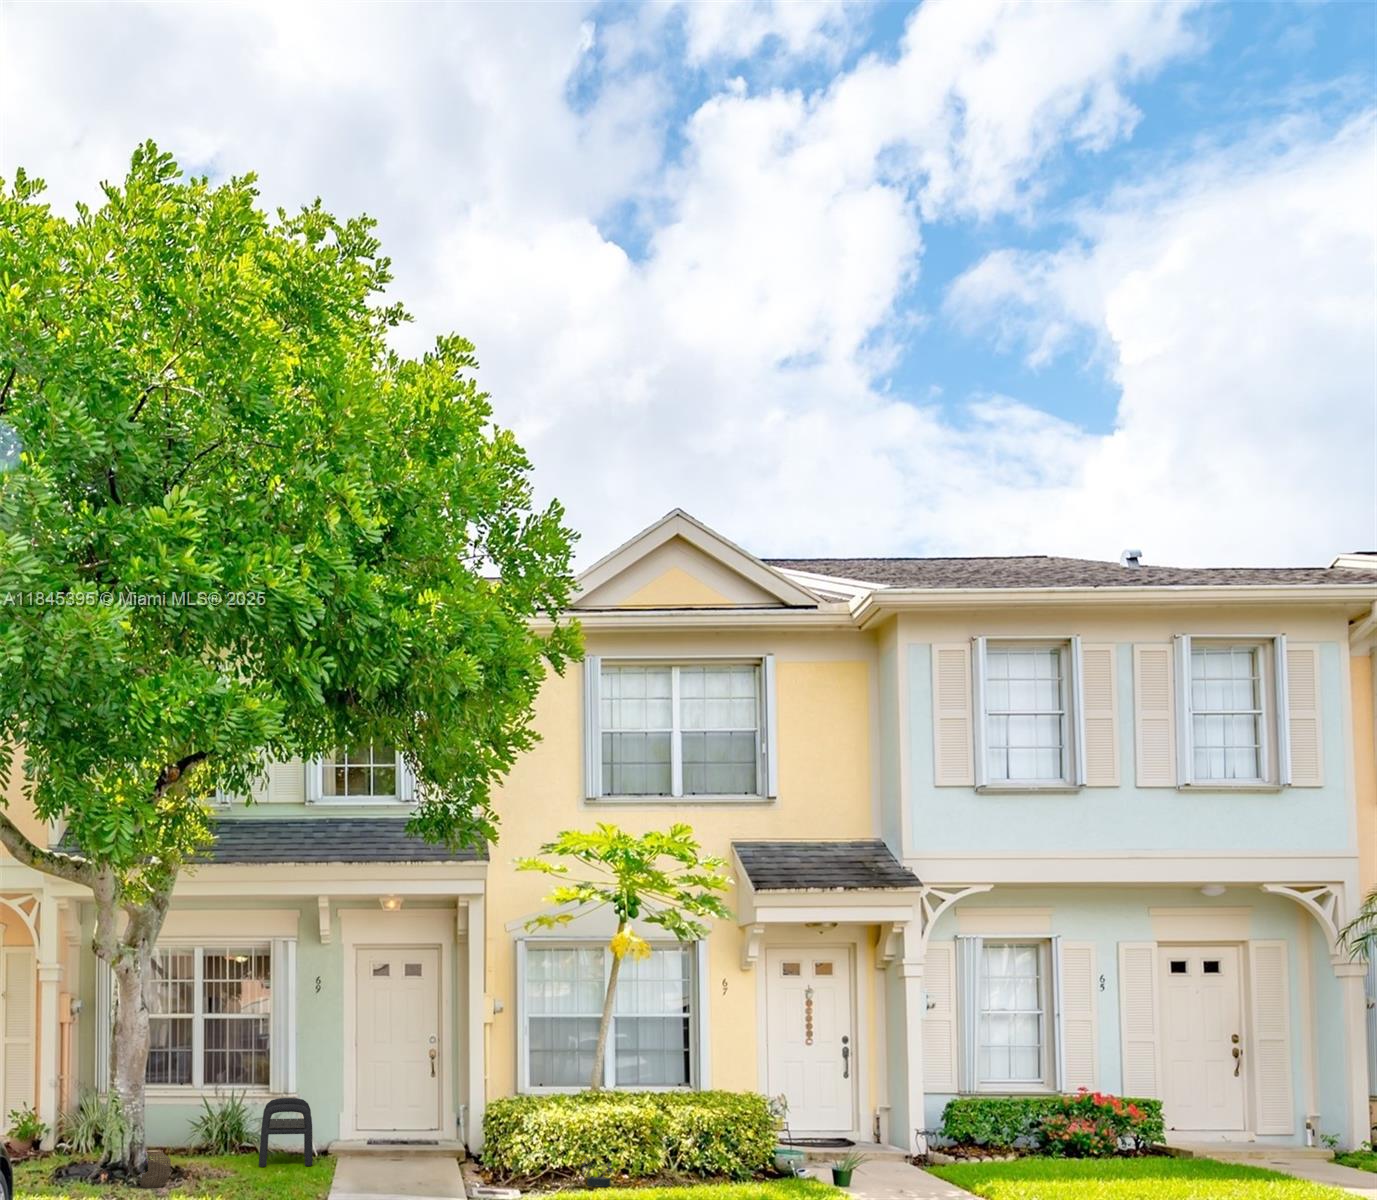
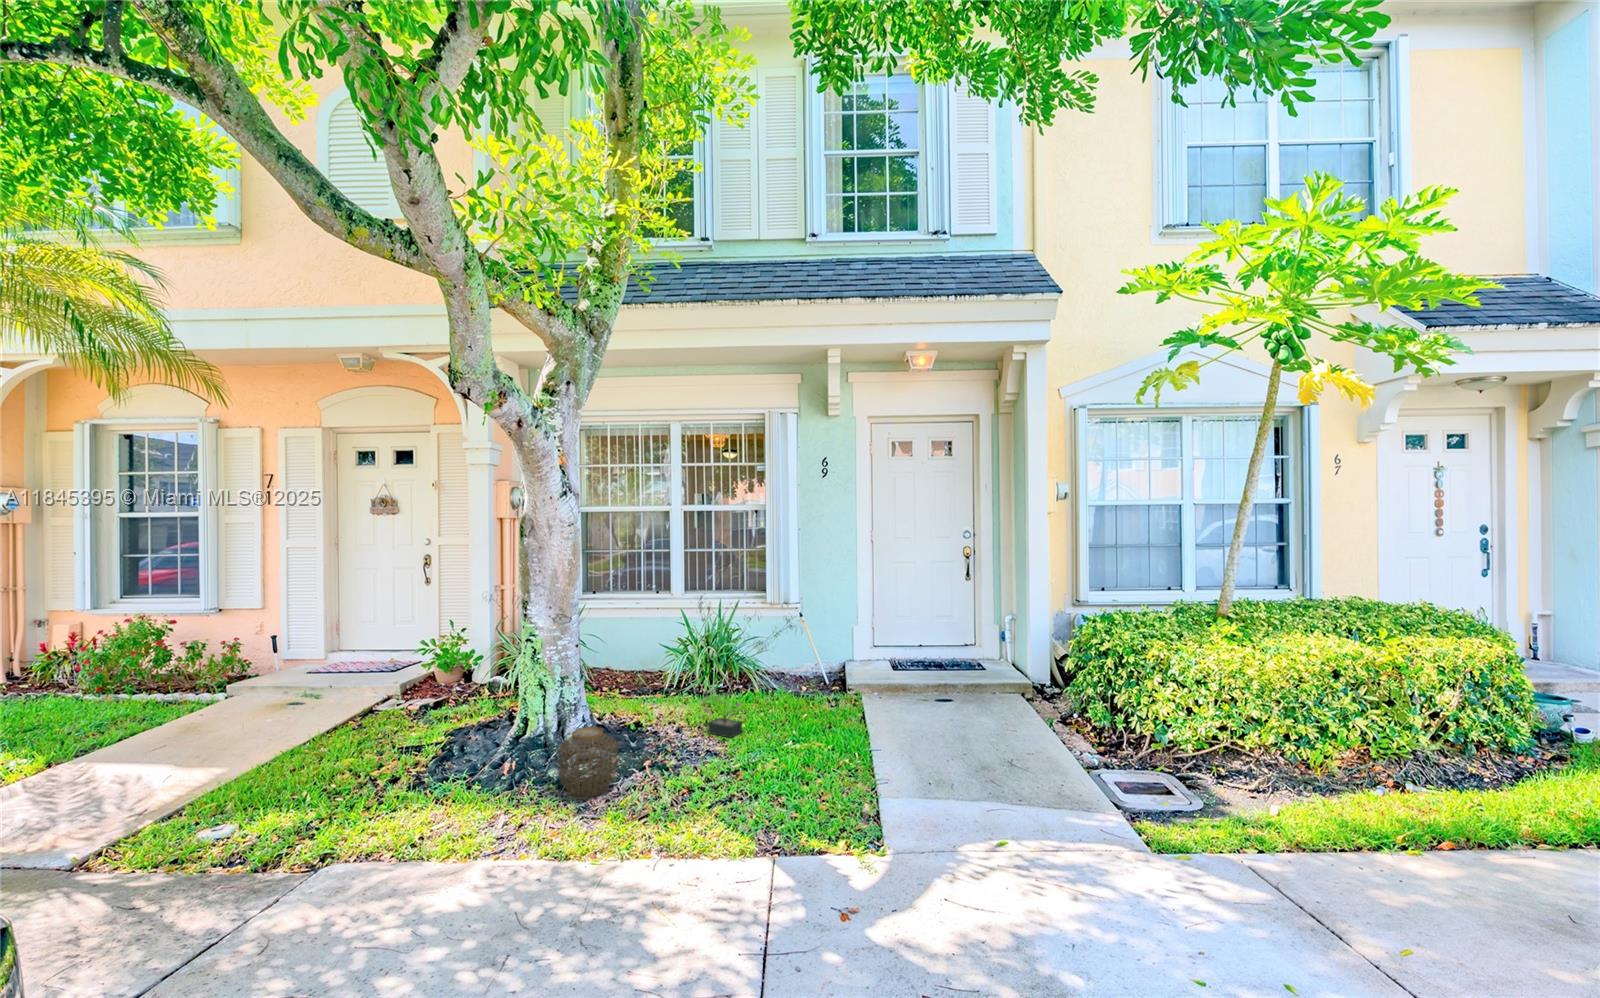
bench: present [259,1098,313,1167] -> none [759,608,833,710]
decorative plant: present [582,1157,613,1187] -> present [702,689,742,738]

